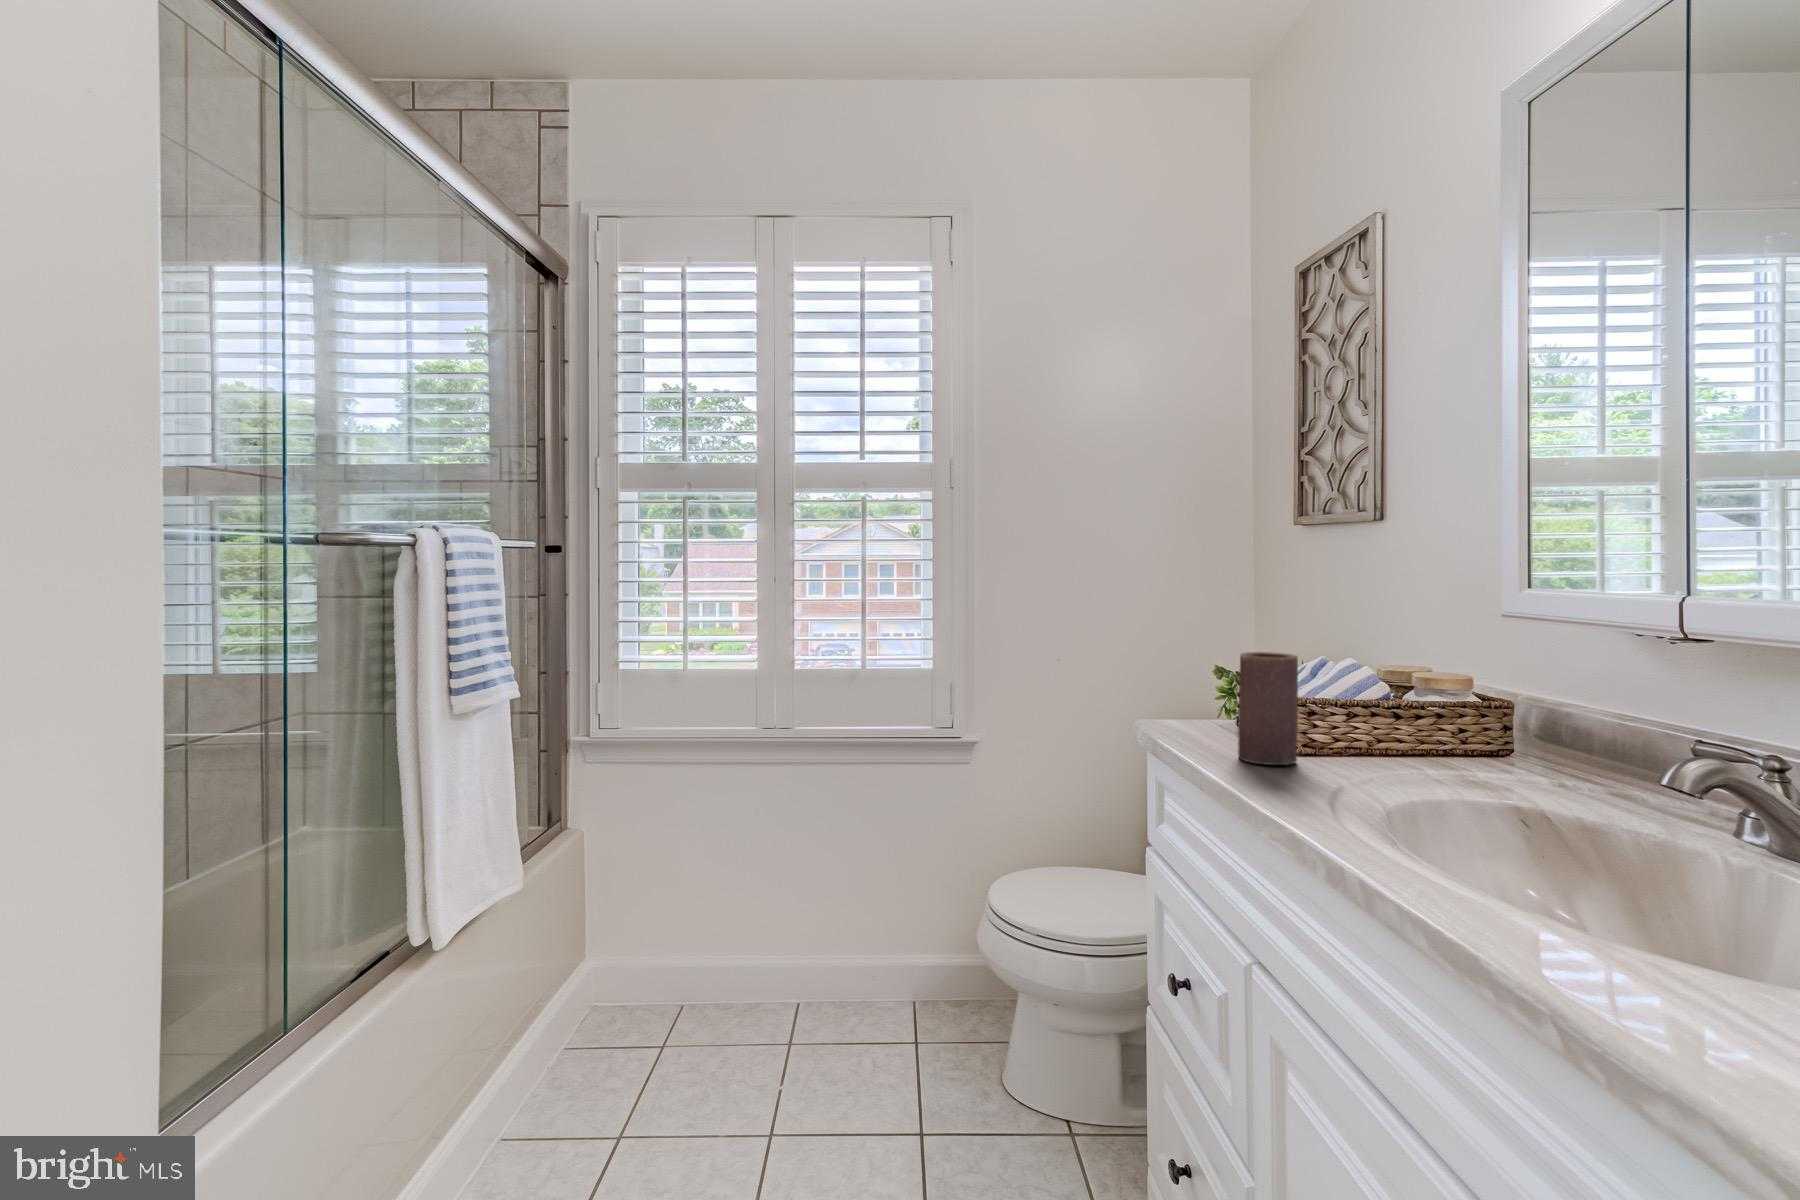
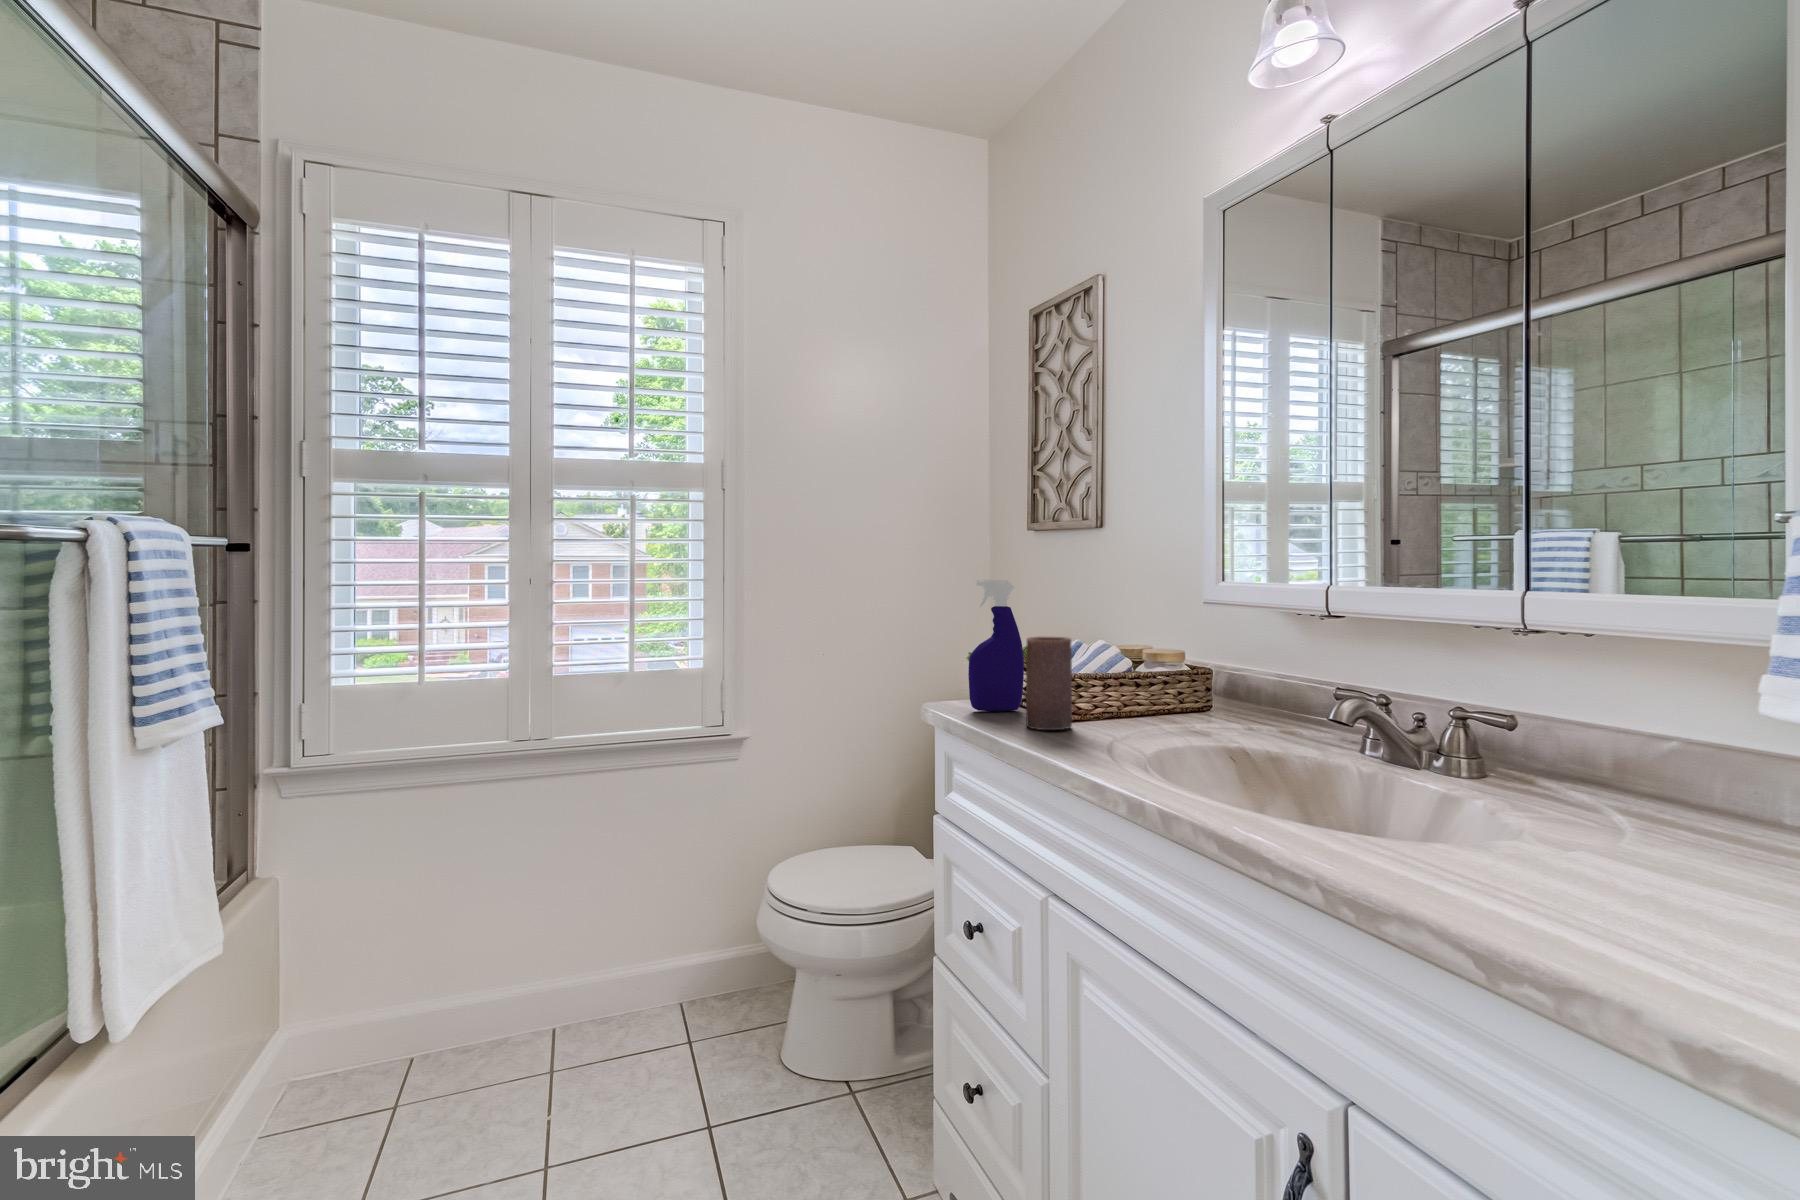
spray bottle: none [1179,583,1249,735] -> present [968,580,1024,711]

